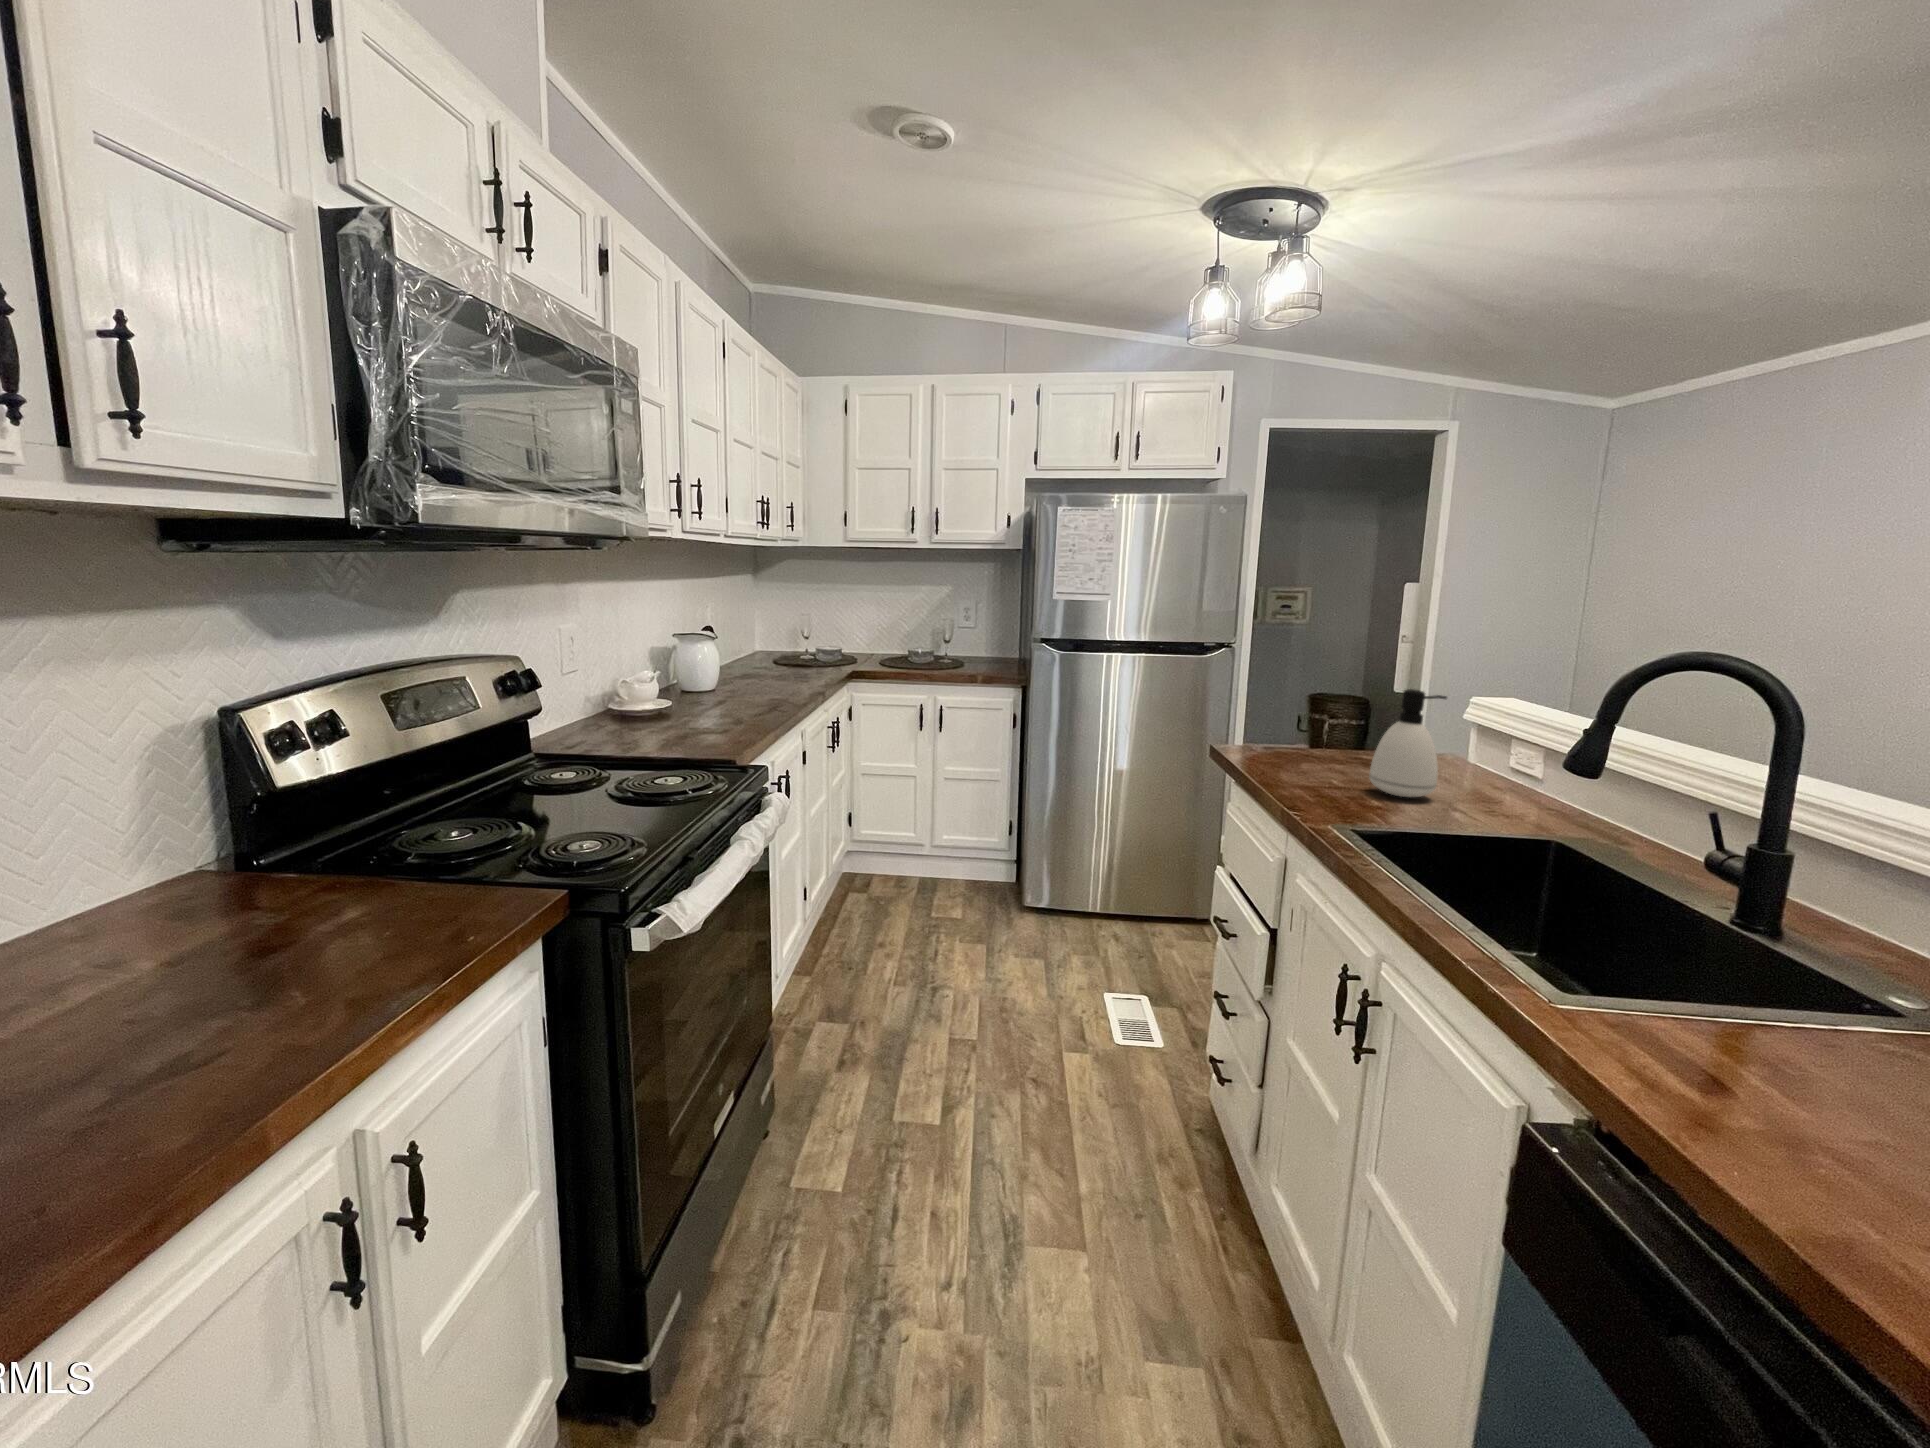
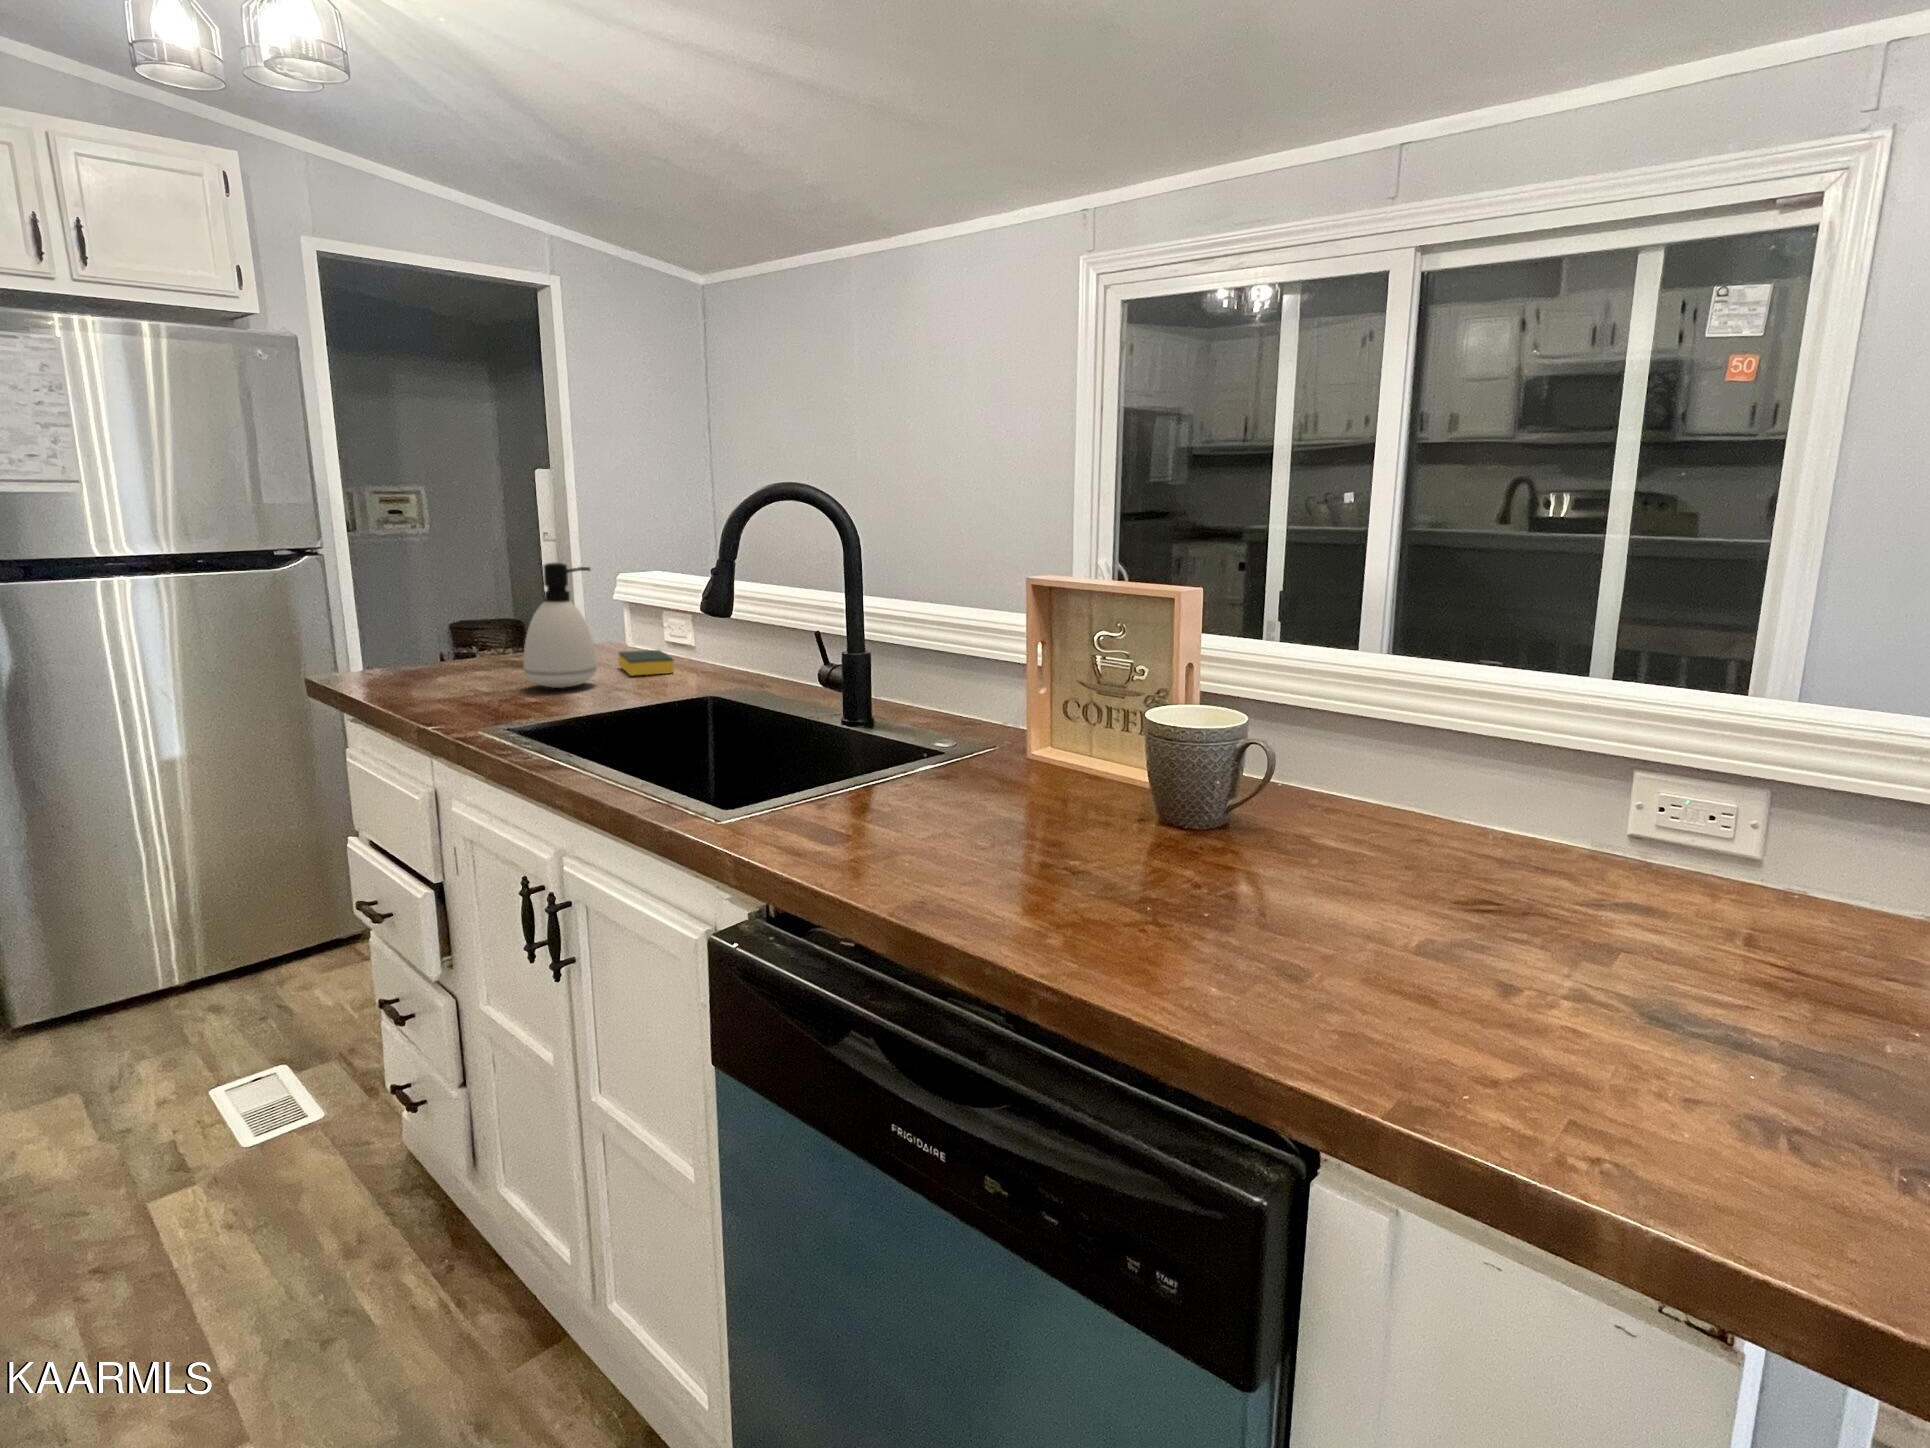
sponge: none [1457,771,1518,804] -> present [619,650,674,675]

